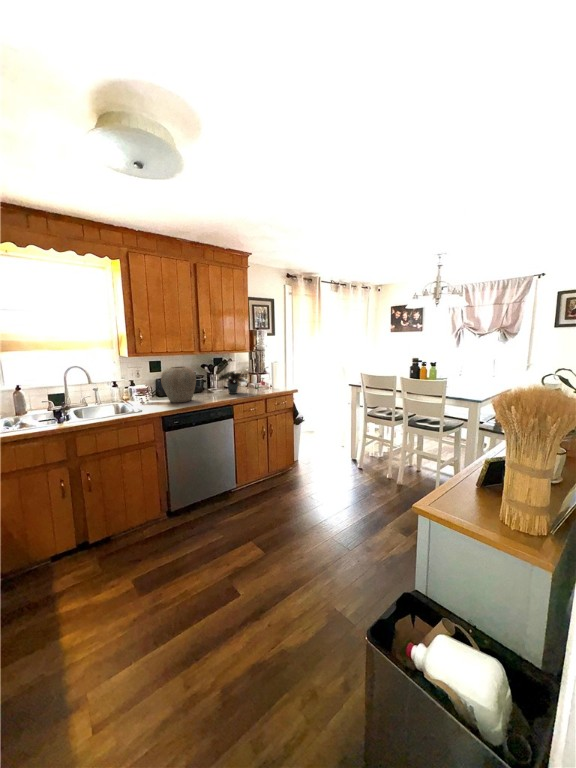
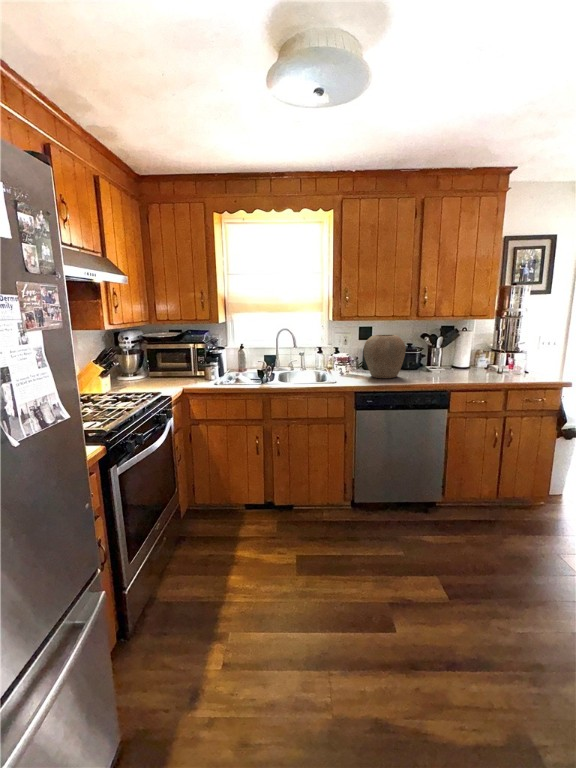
potted plant: present [217,371,247,394] -> none [432,344,485,376]

